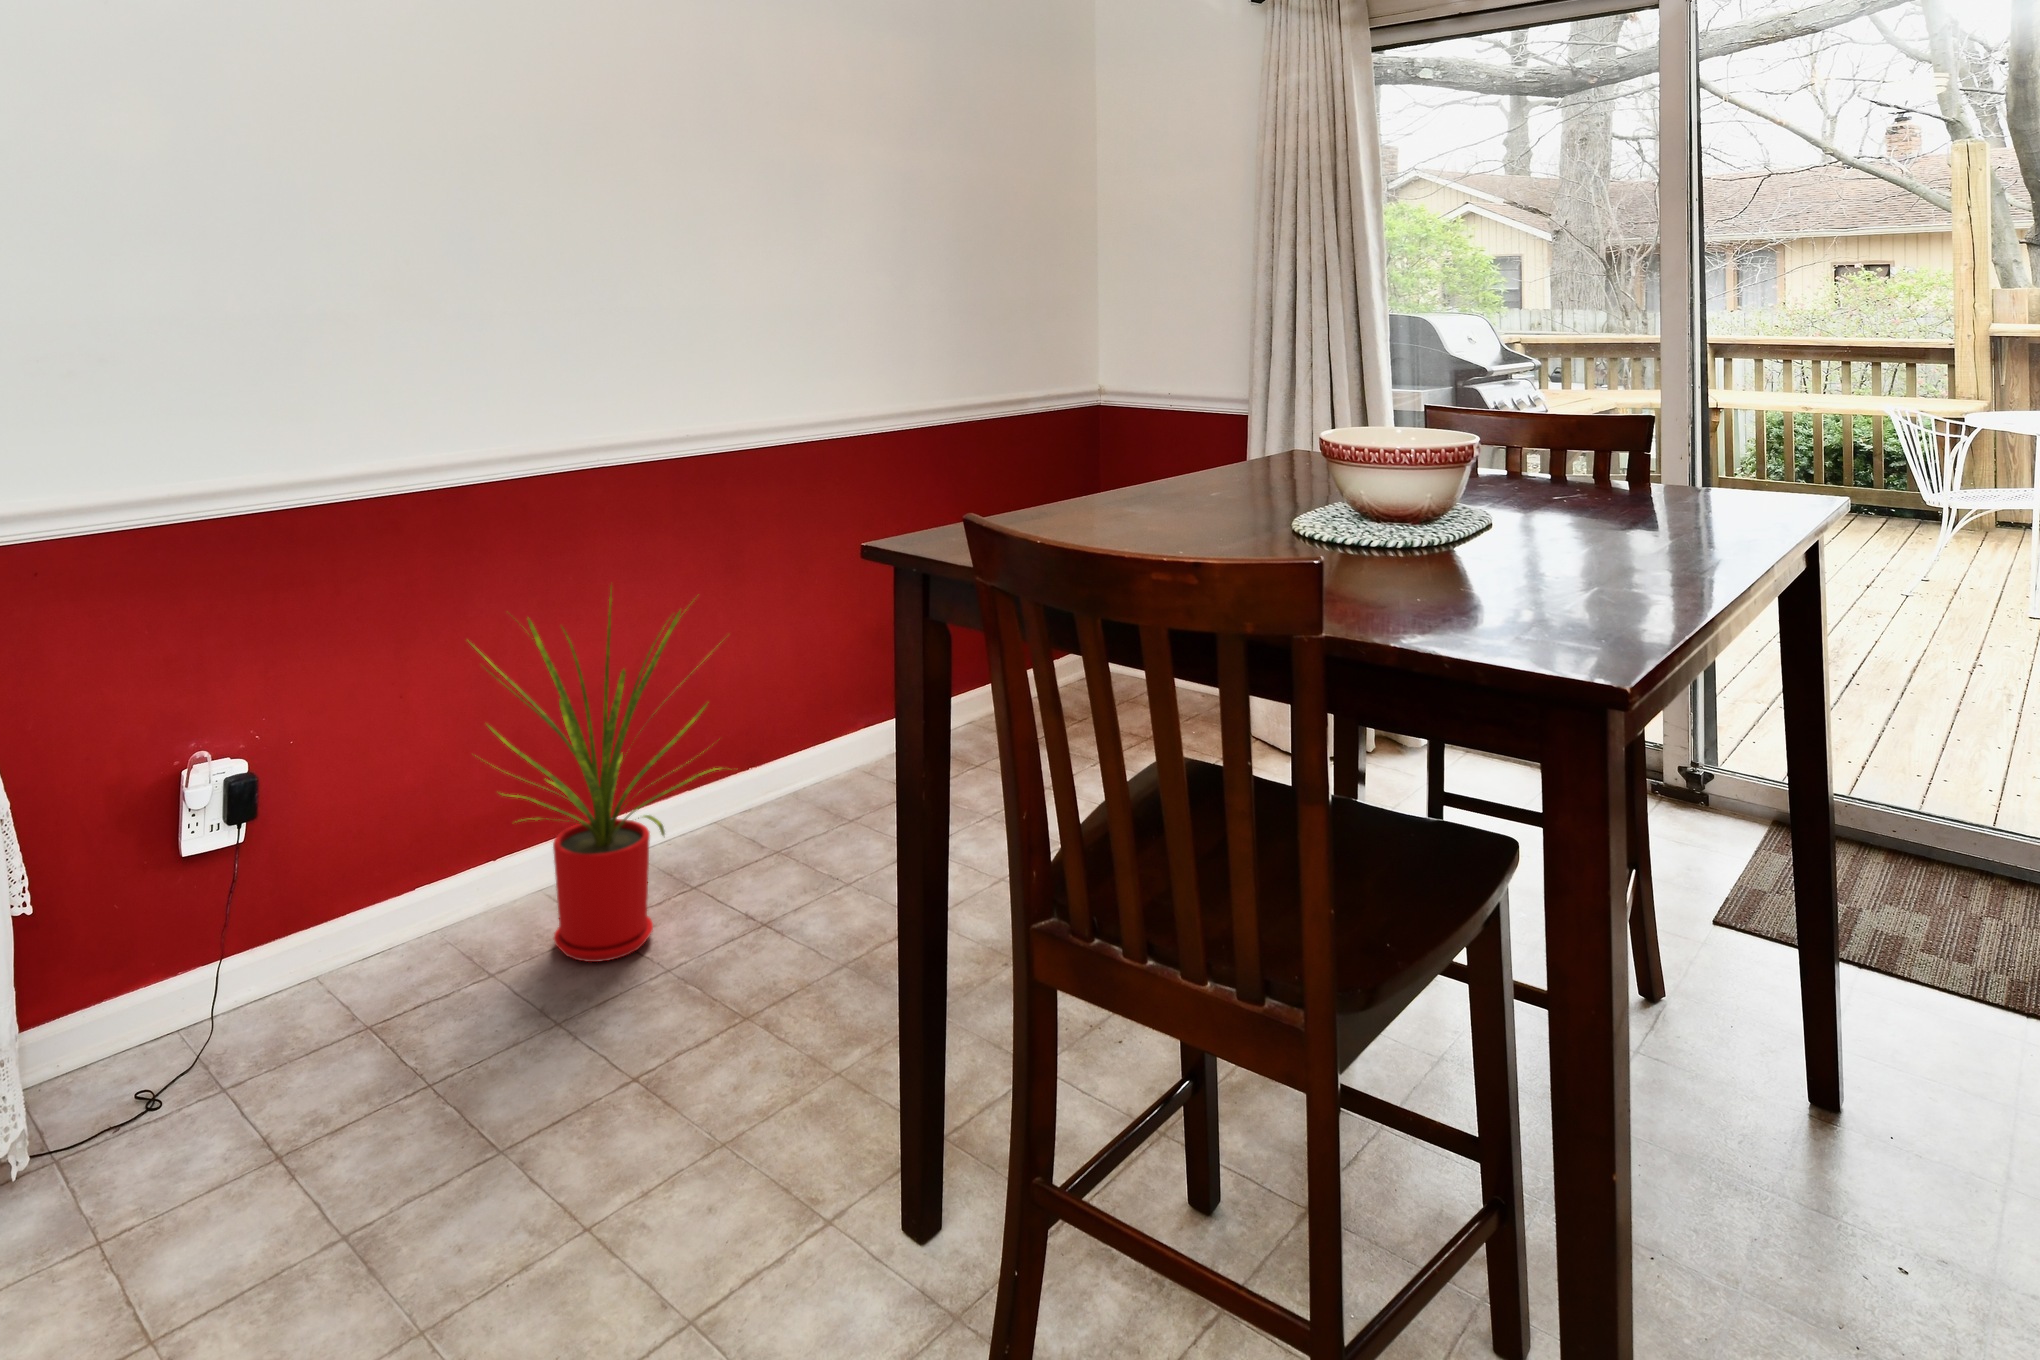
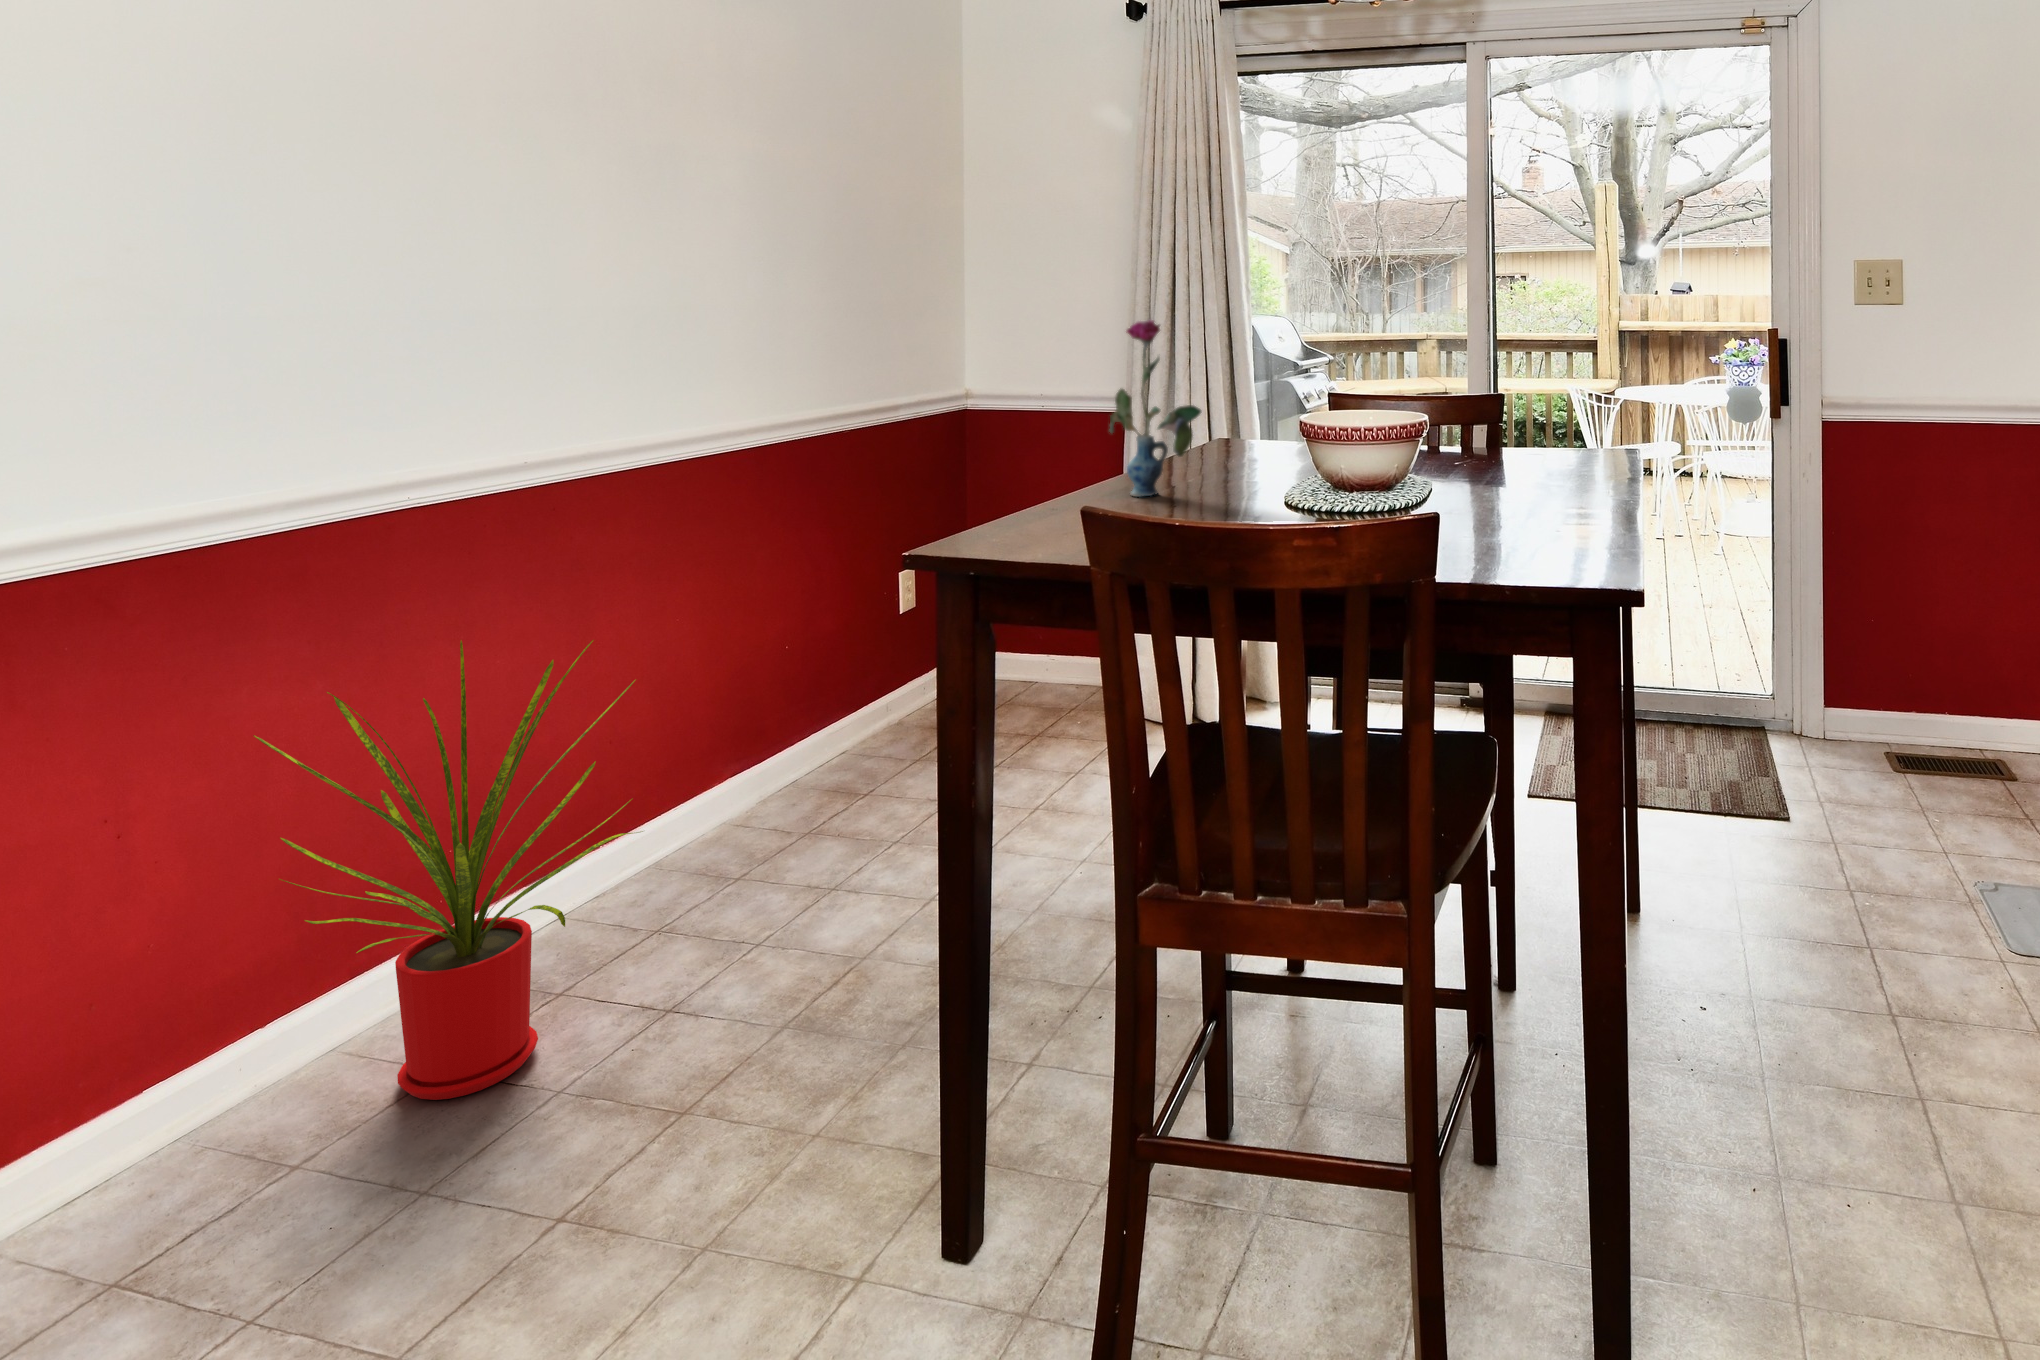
vase: none [1137,317,1229,504] -> present [1110,320,1201,497]

